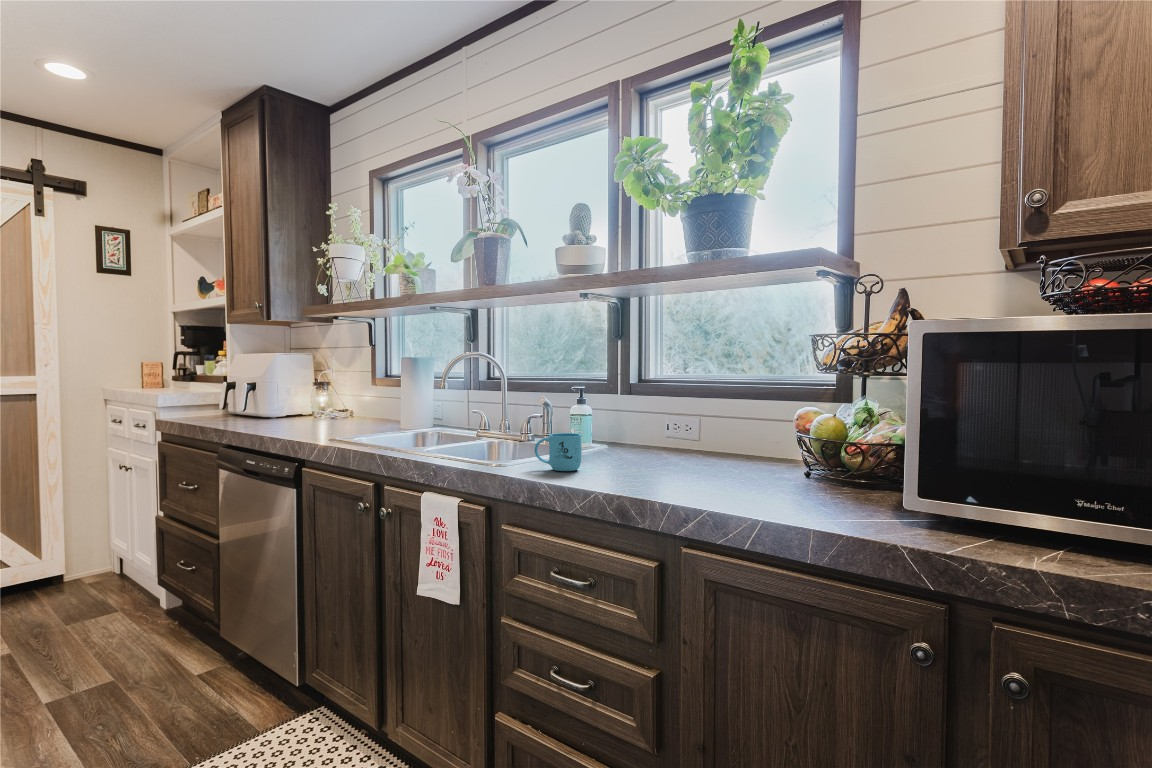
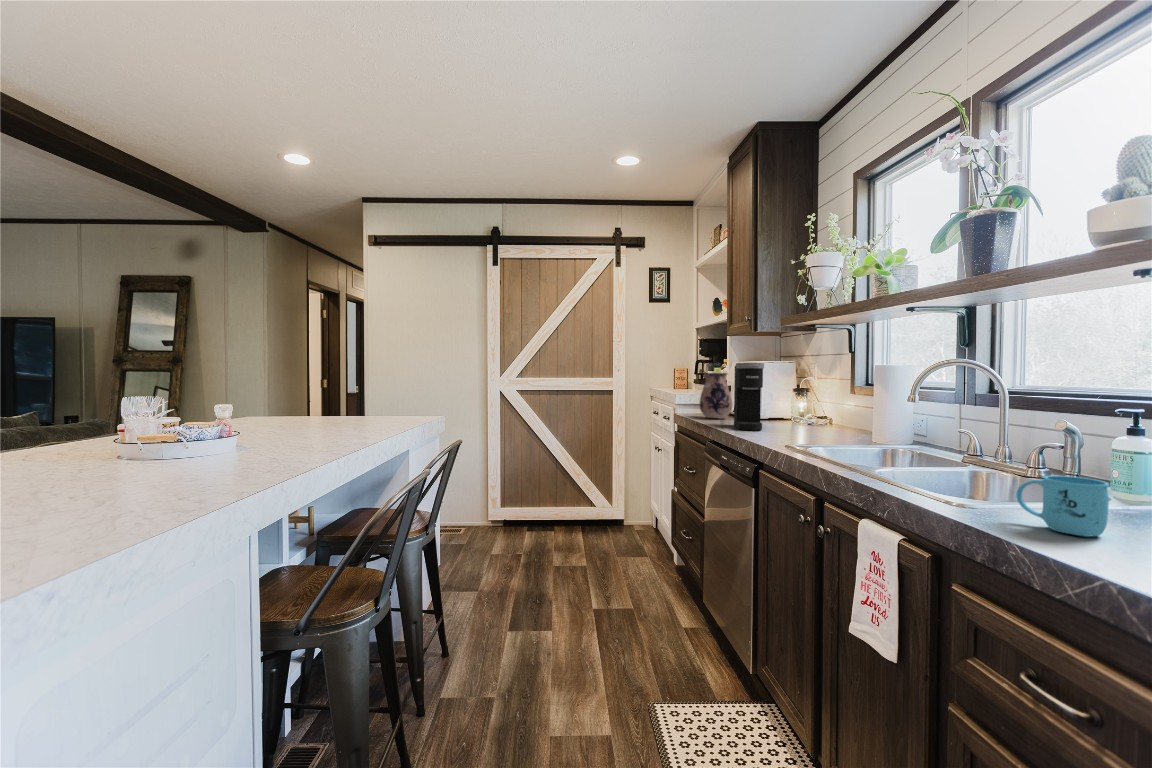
coffee maker: none [254,355,292,429] -> present [734,363,764,431]
ceramic pitcher: none [201,366,246,420] -> present [700,373,733,419]

